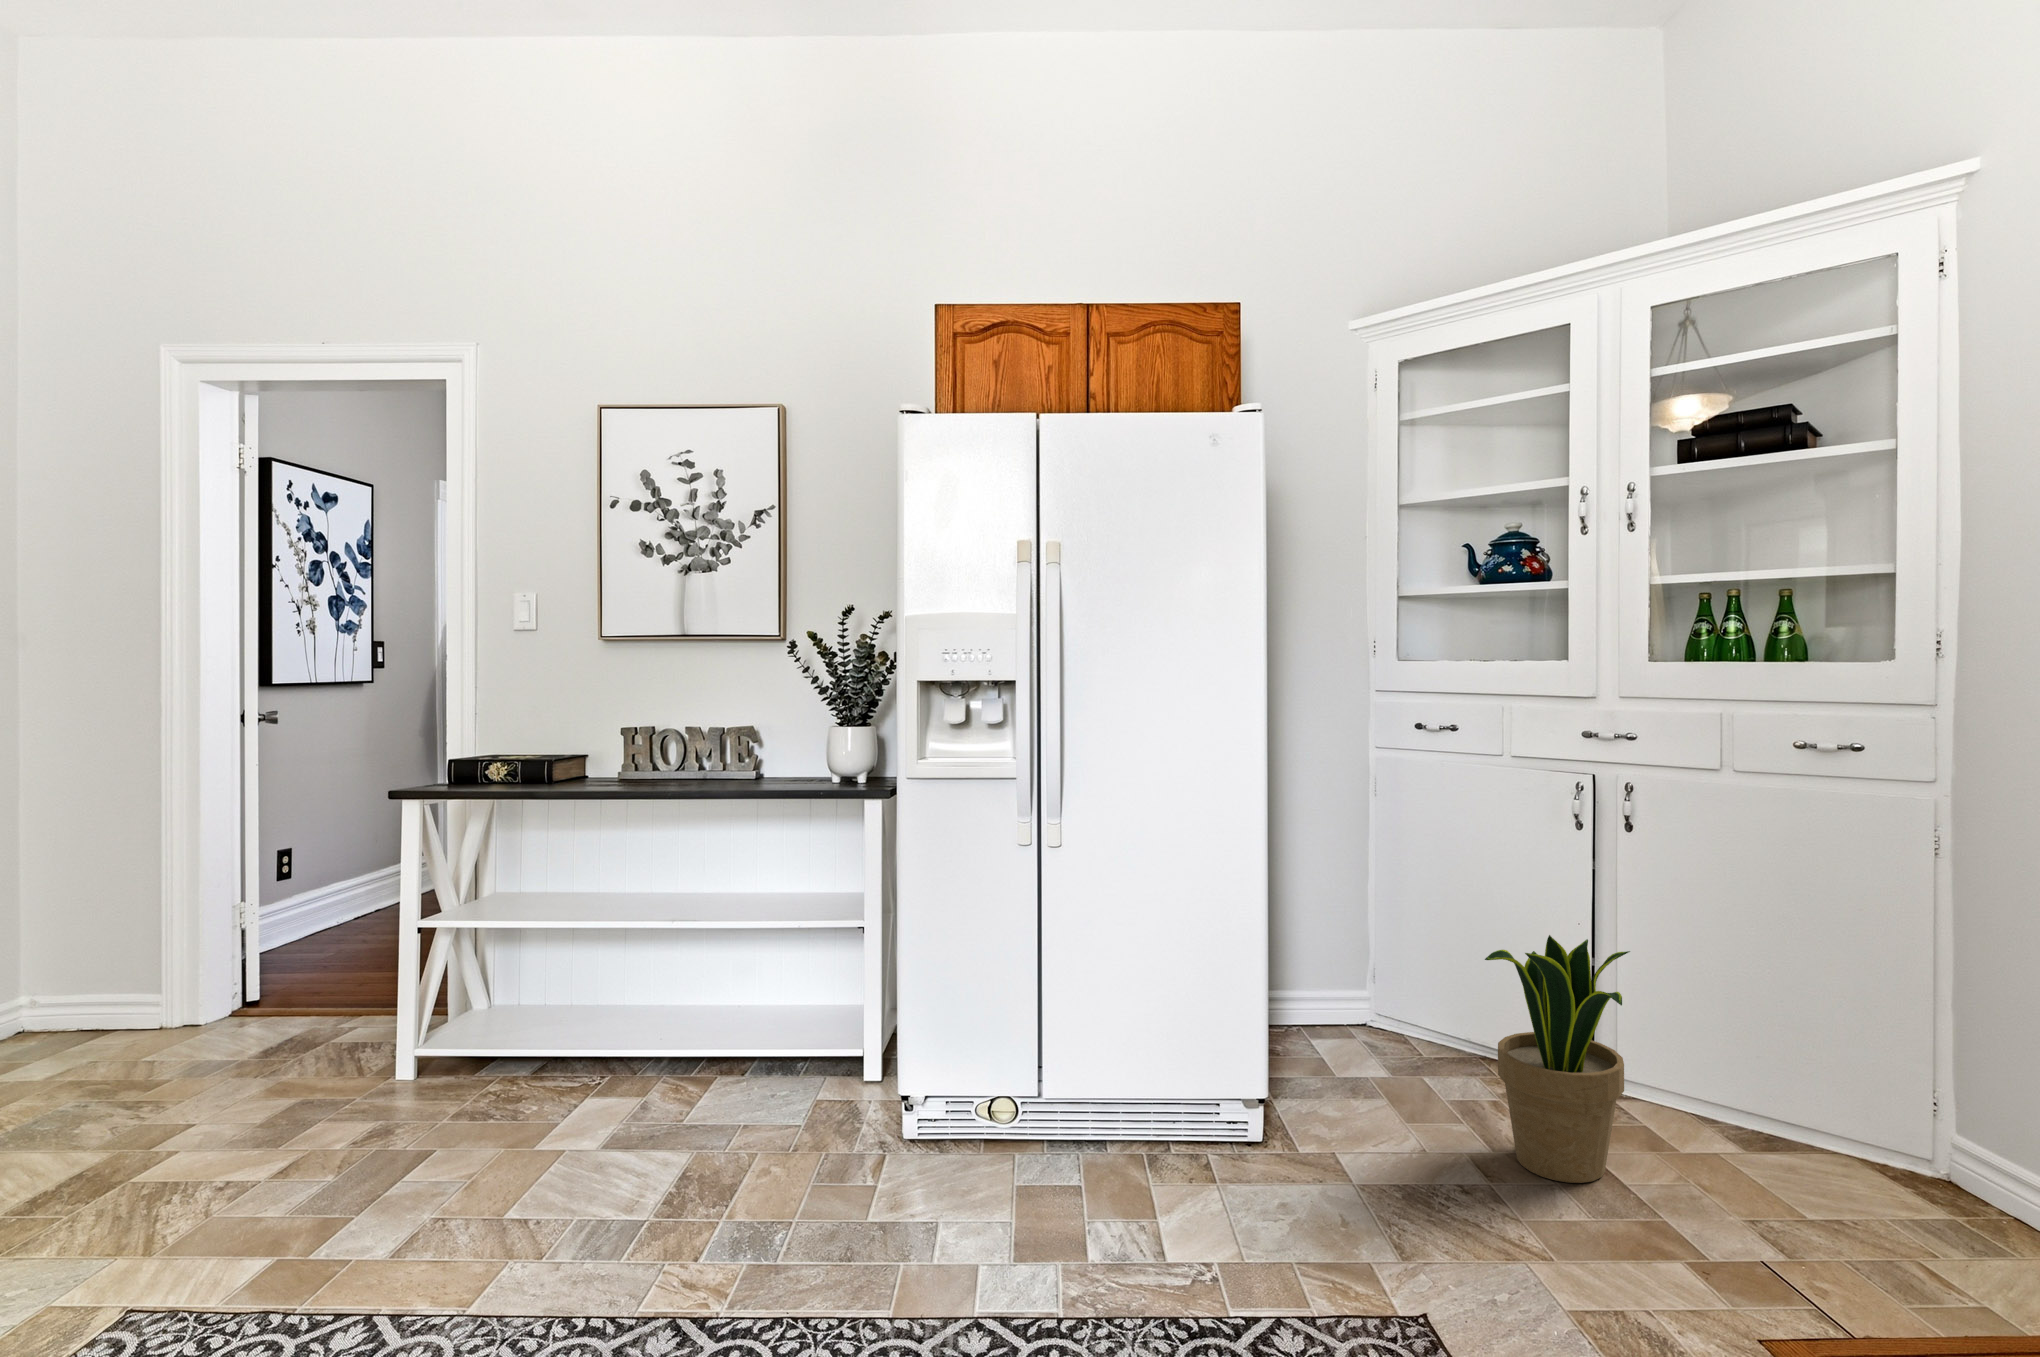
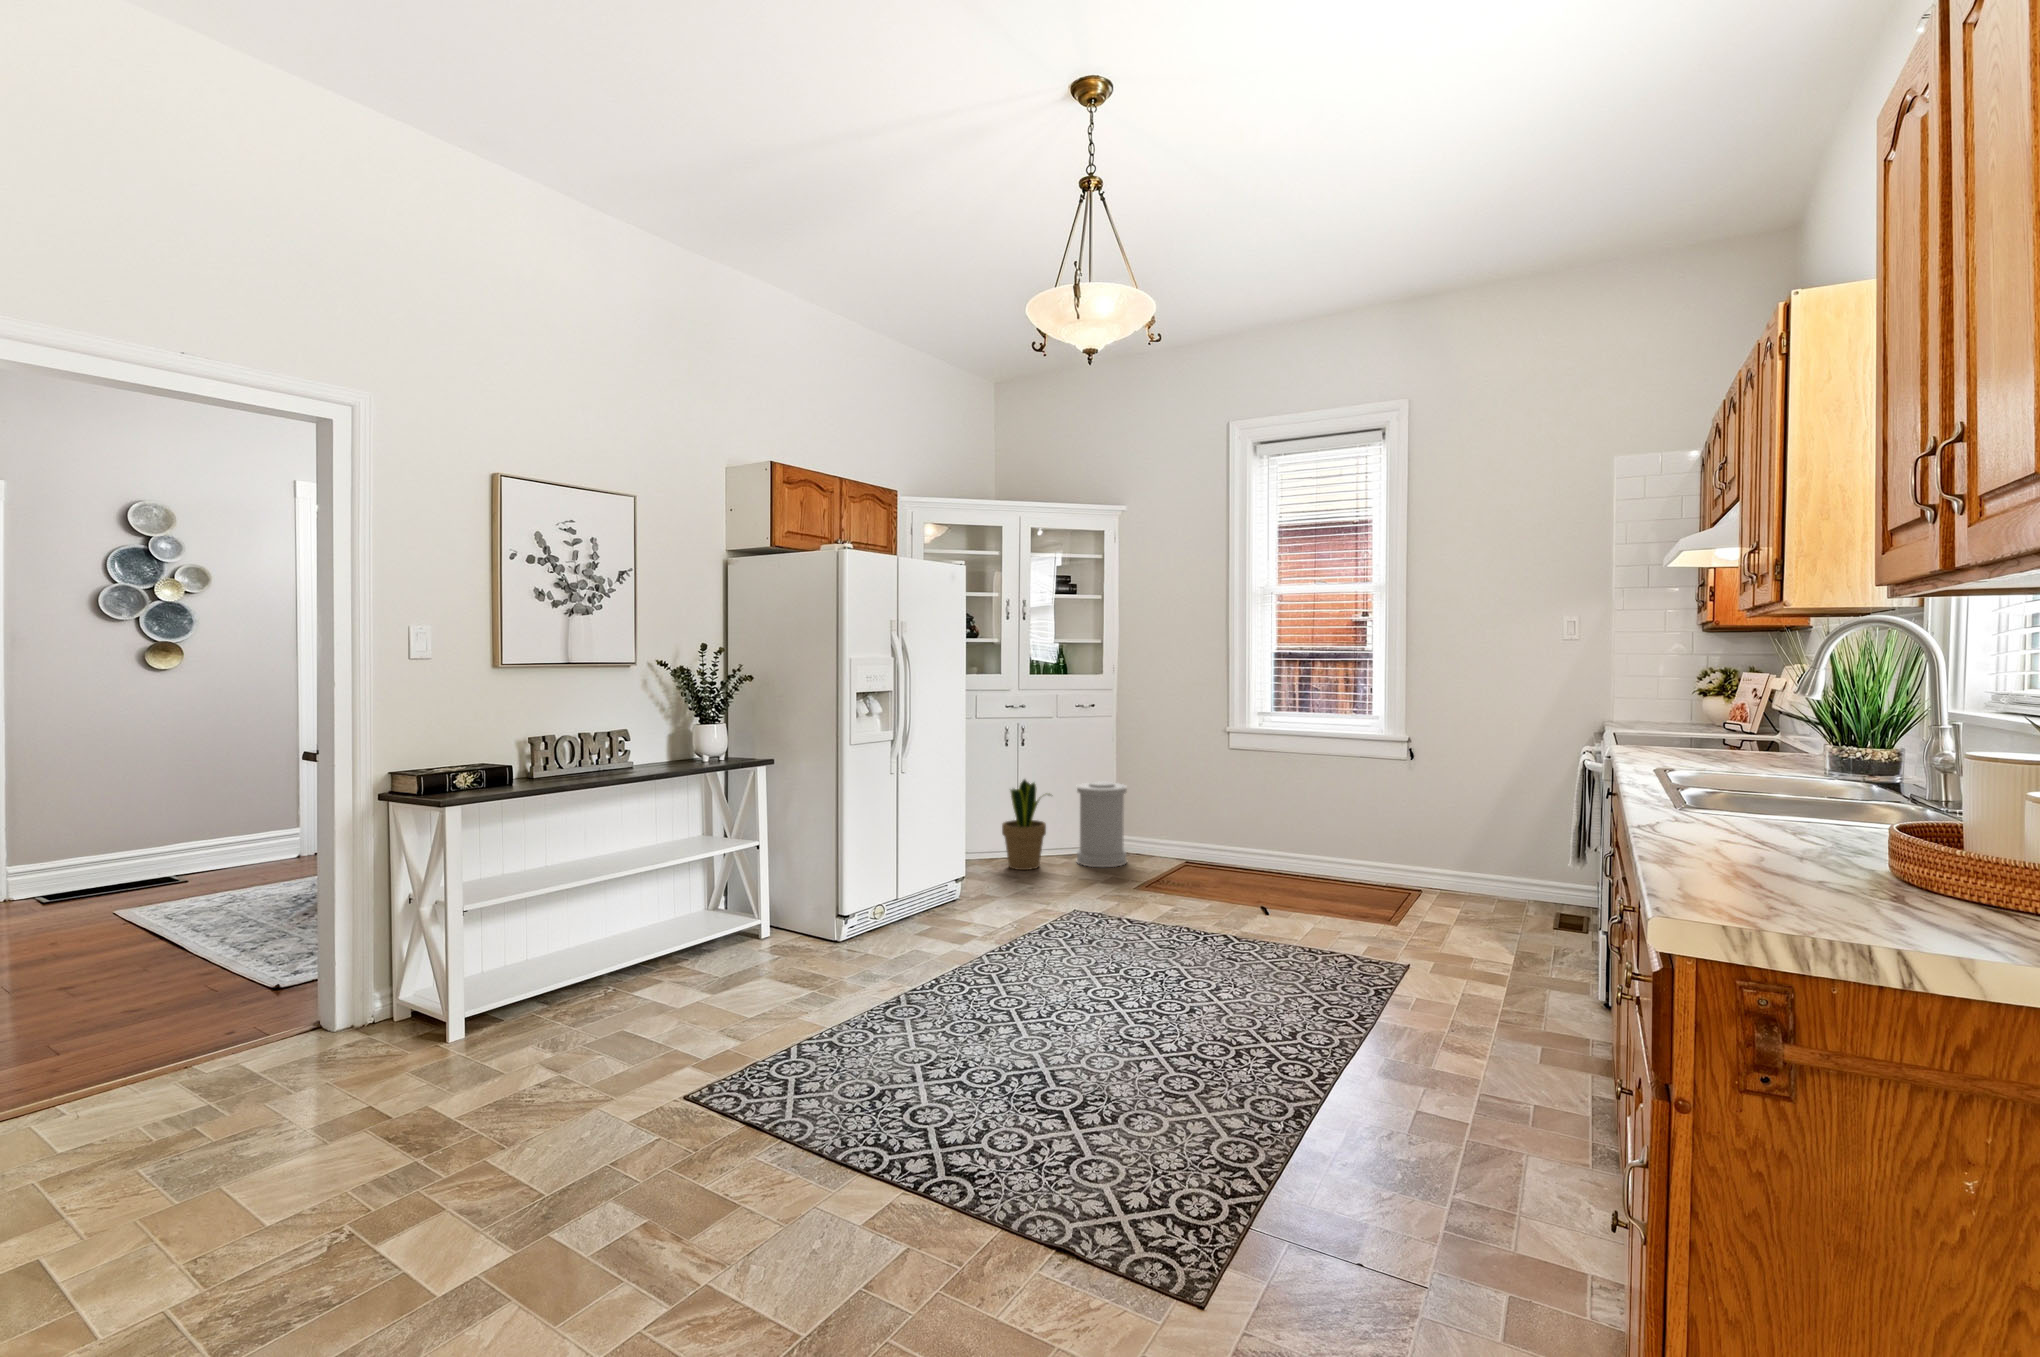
trash can: none [1711,994,1906,1303] -> present [1077,781,1127,867]

